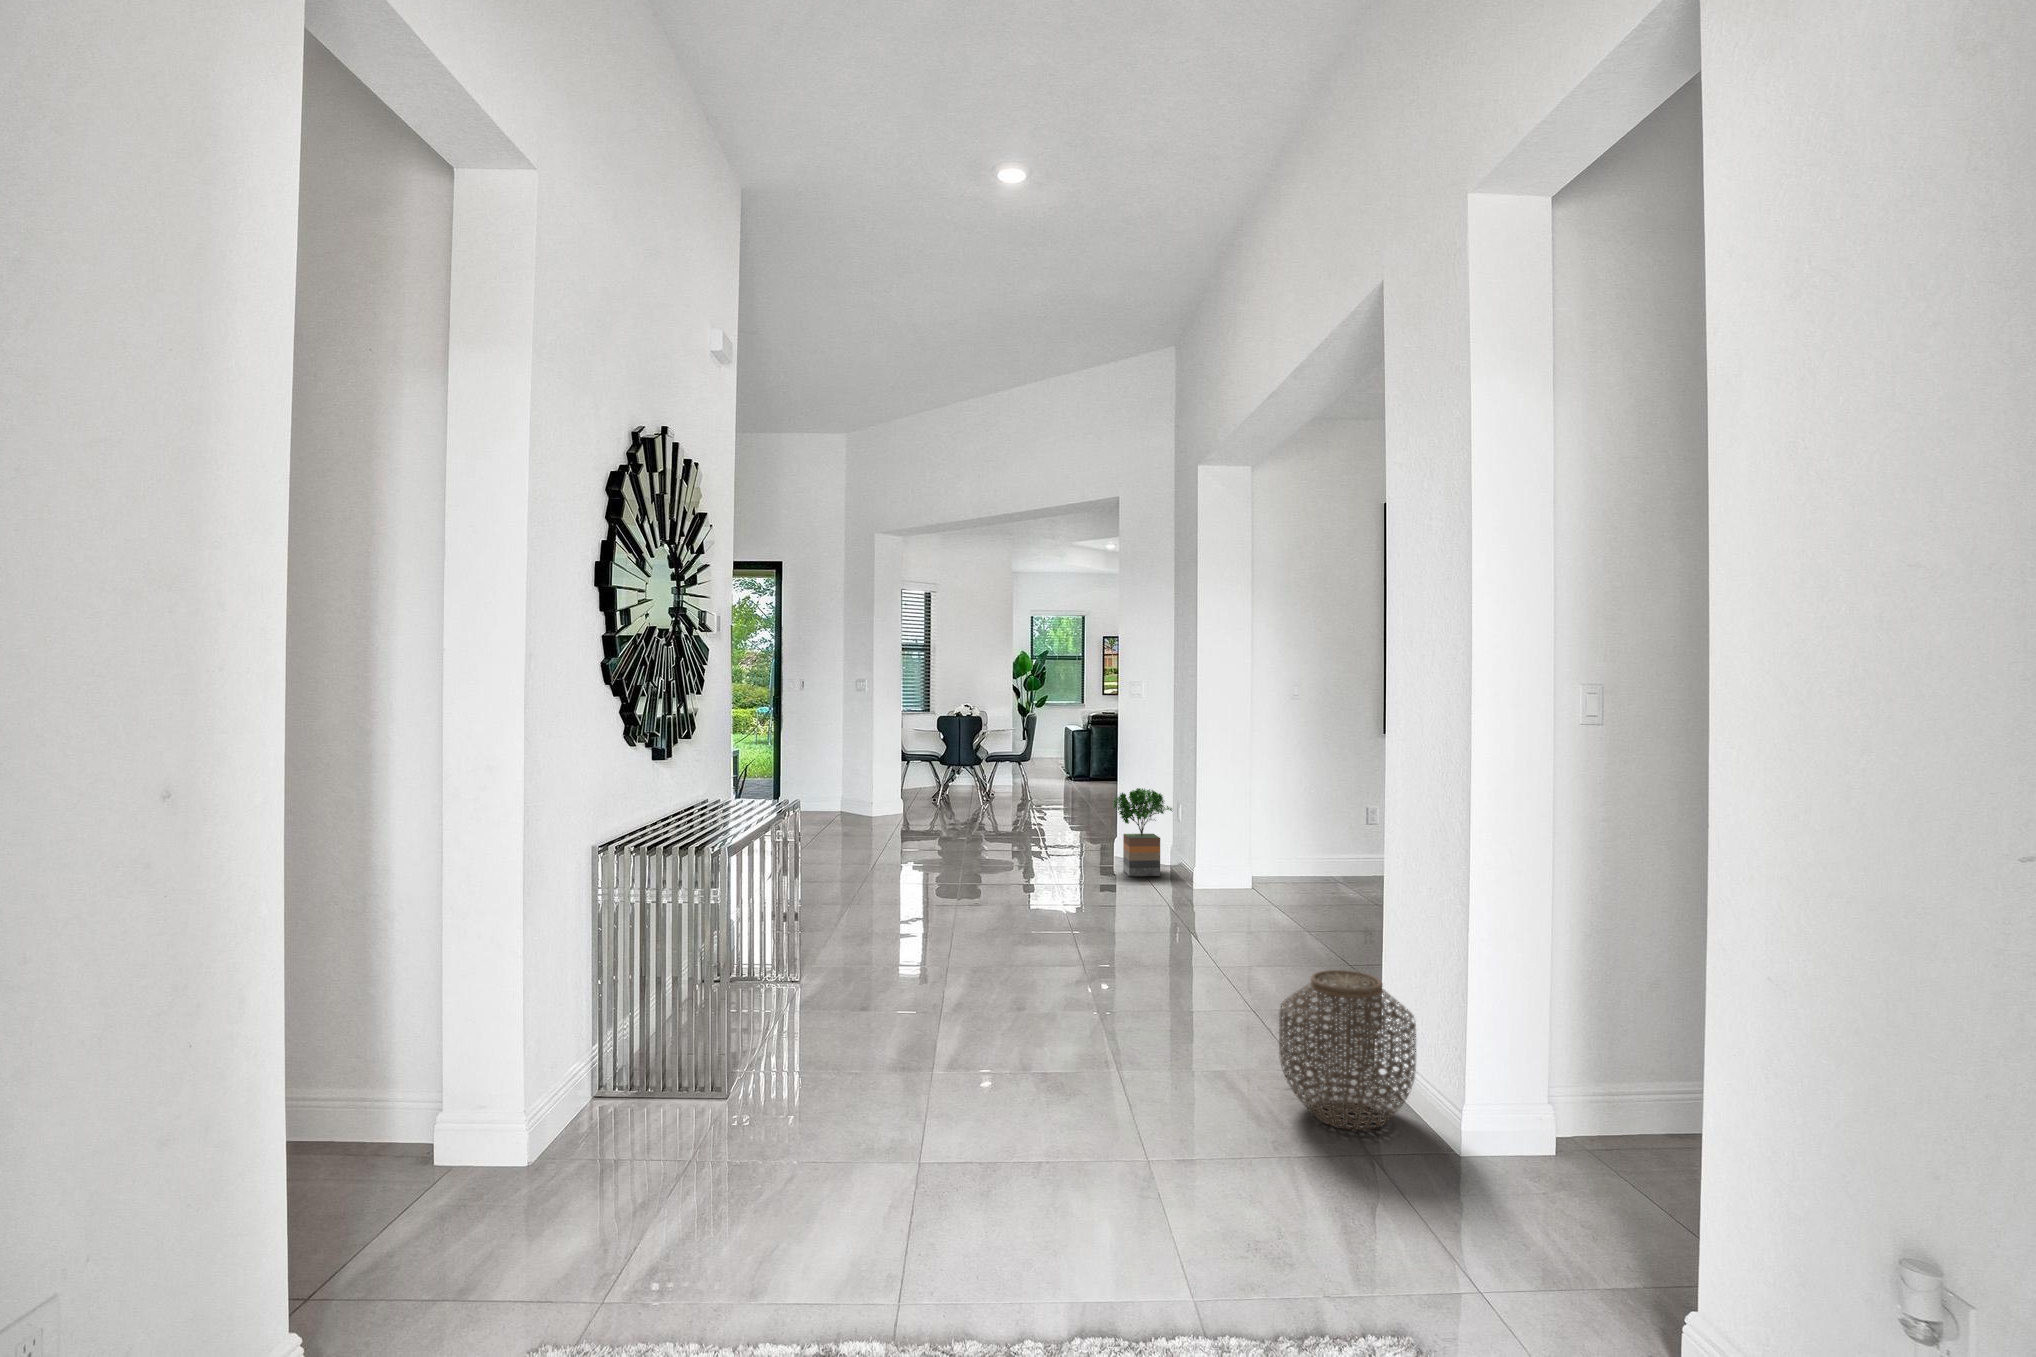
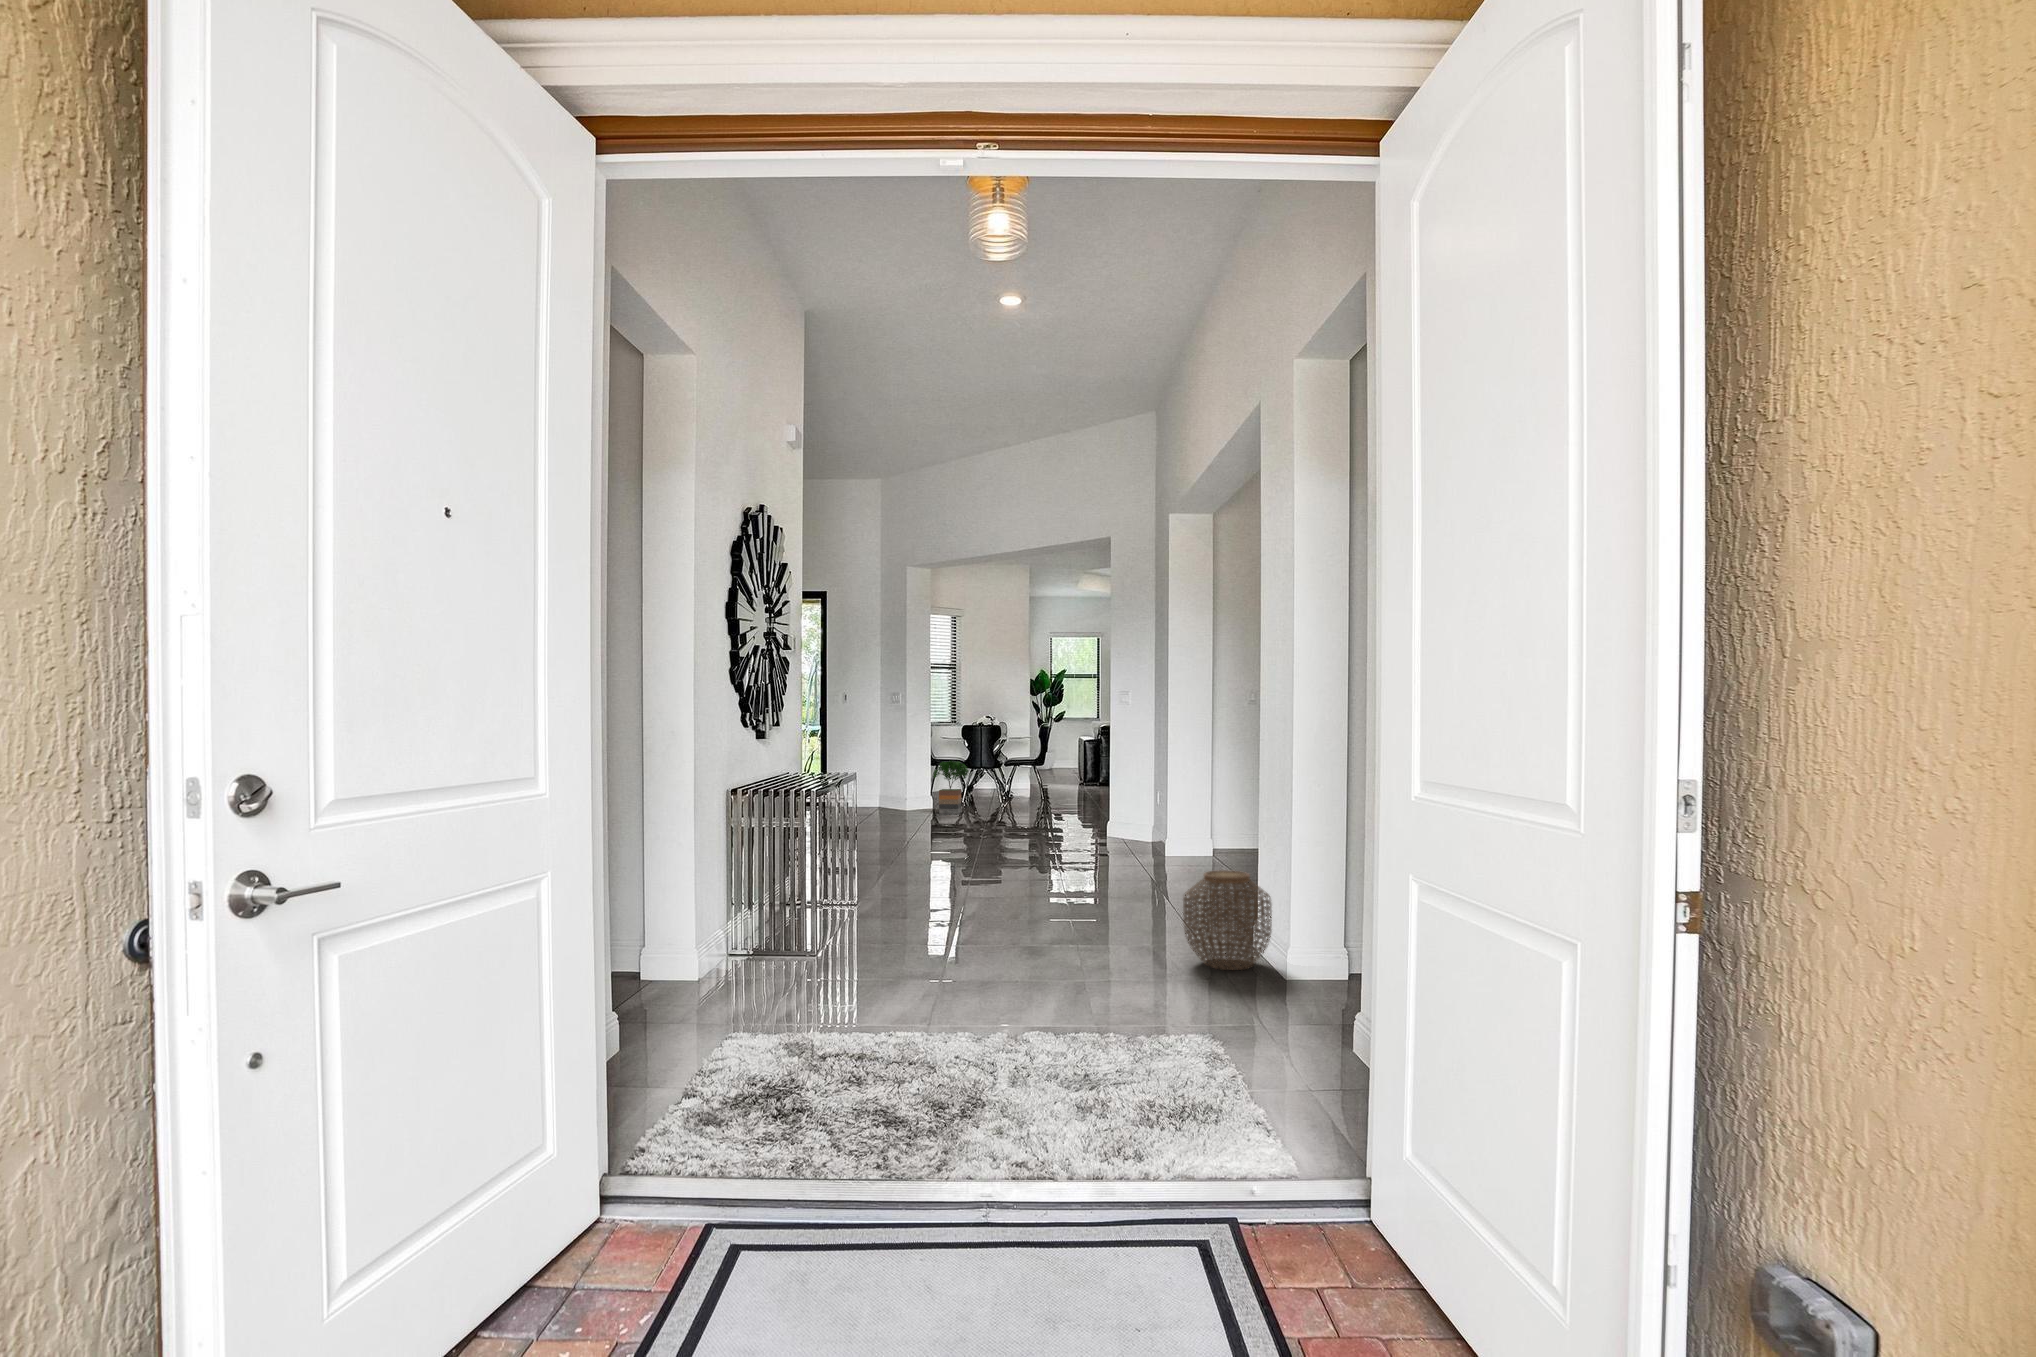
potted tree: present [1113,788,1172,876] -> present [933,761,968,814]

